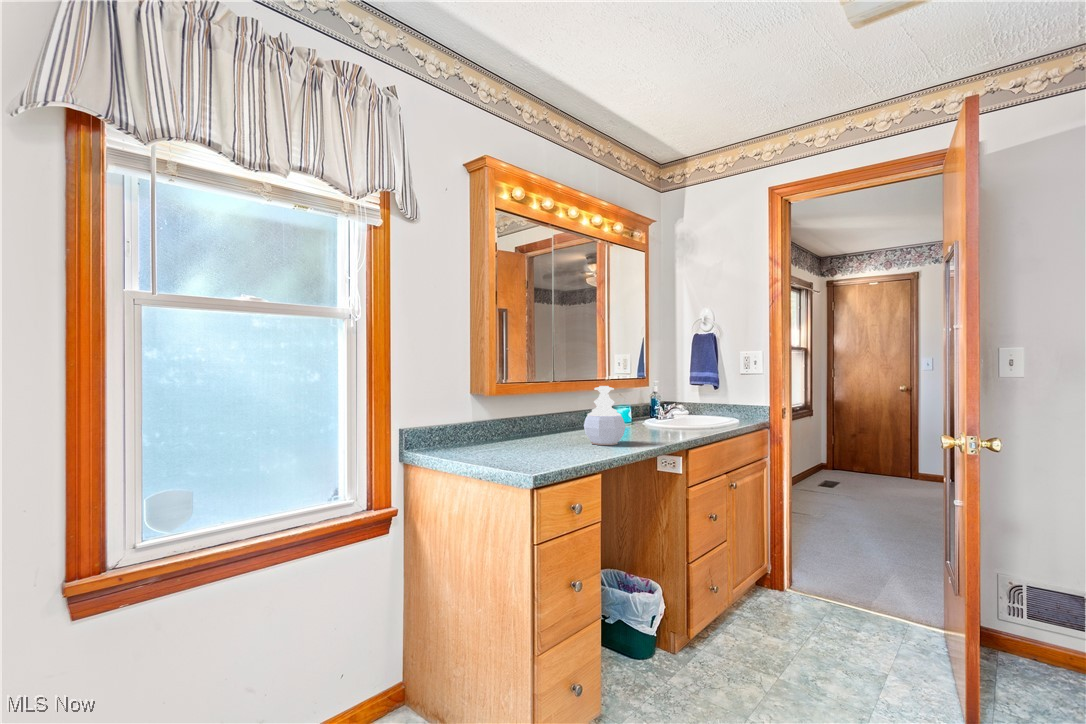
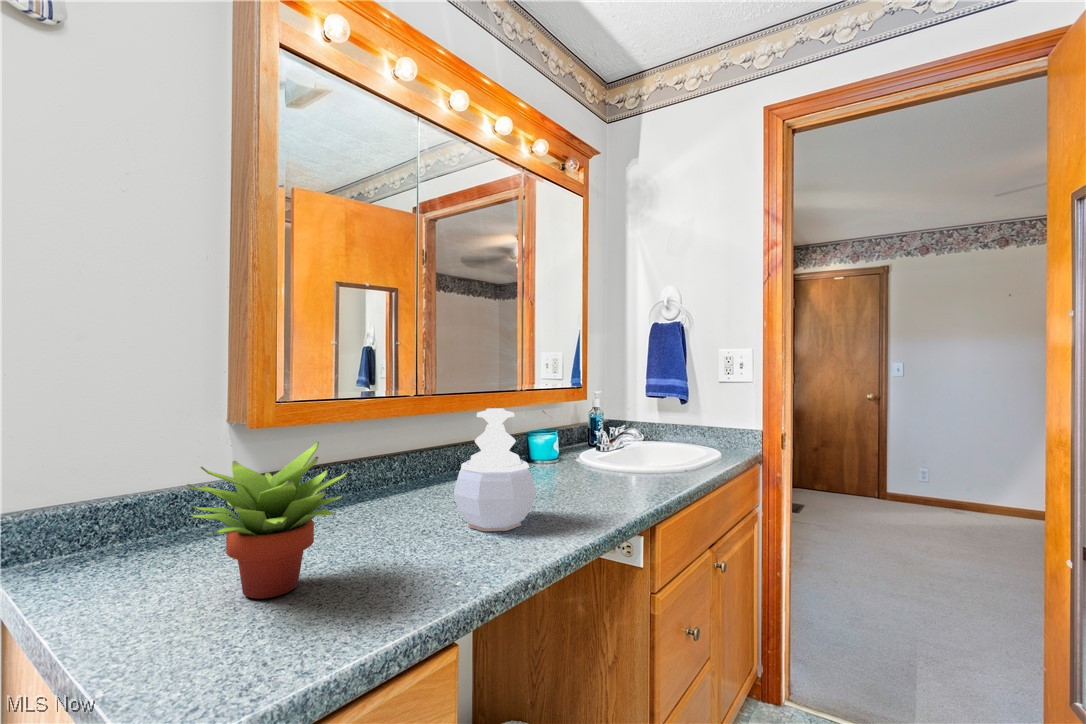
succulent plant: none [495,398,551,457] -> present [187,442,348,599]

